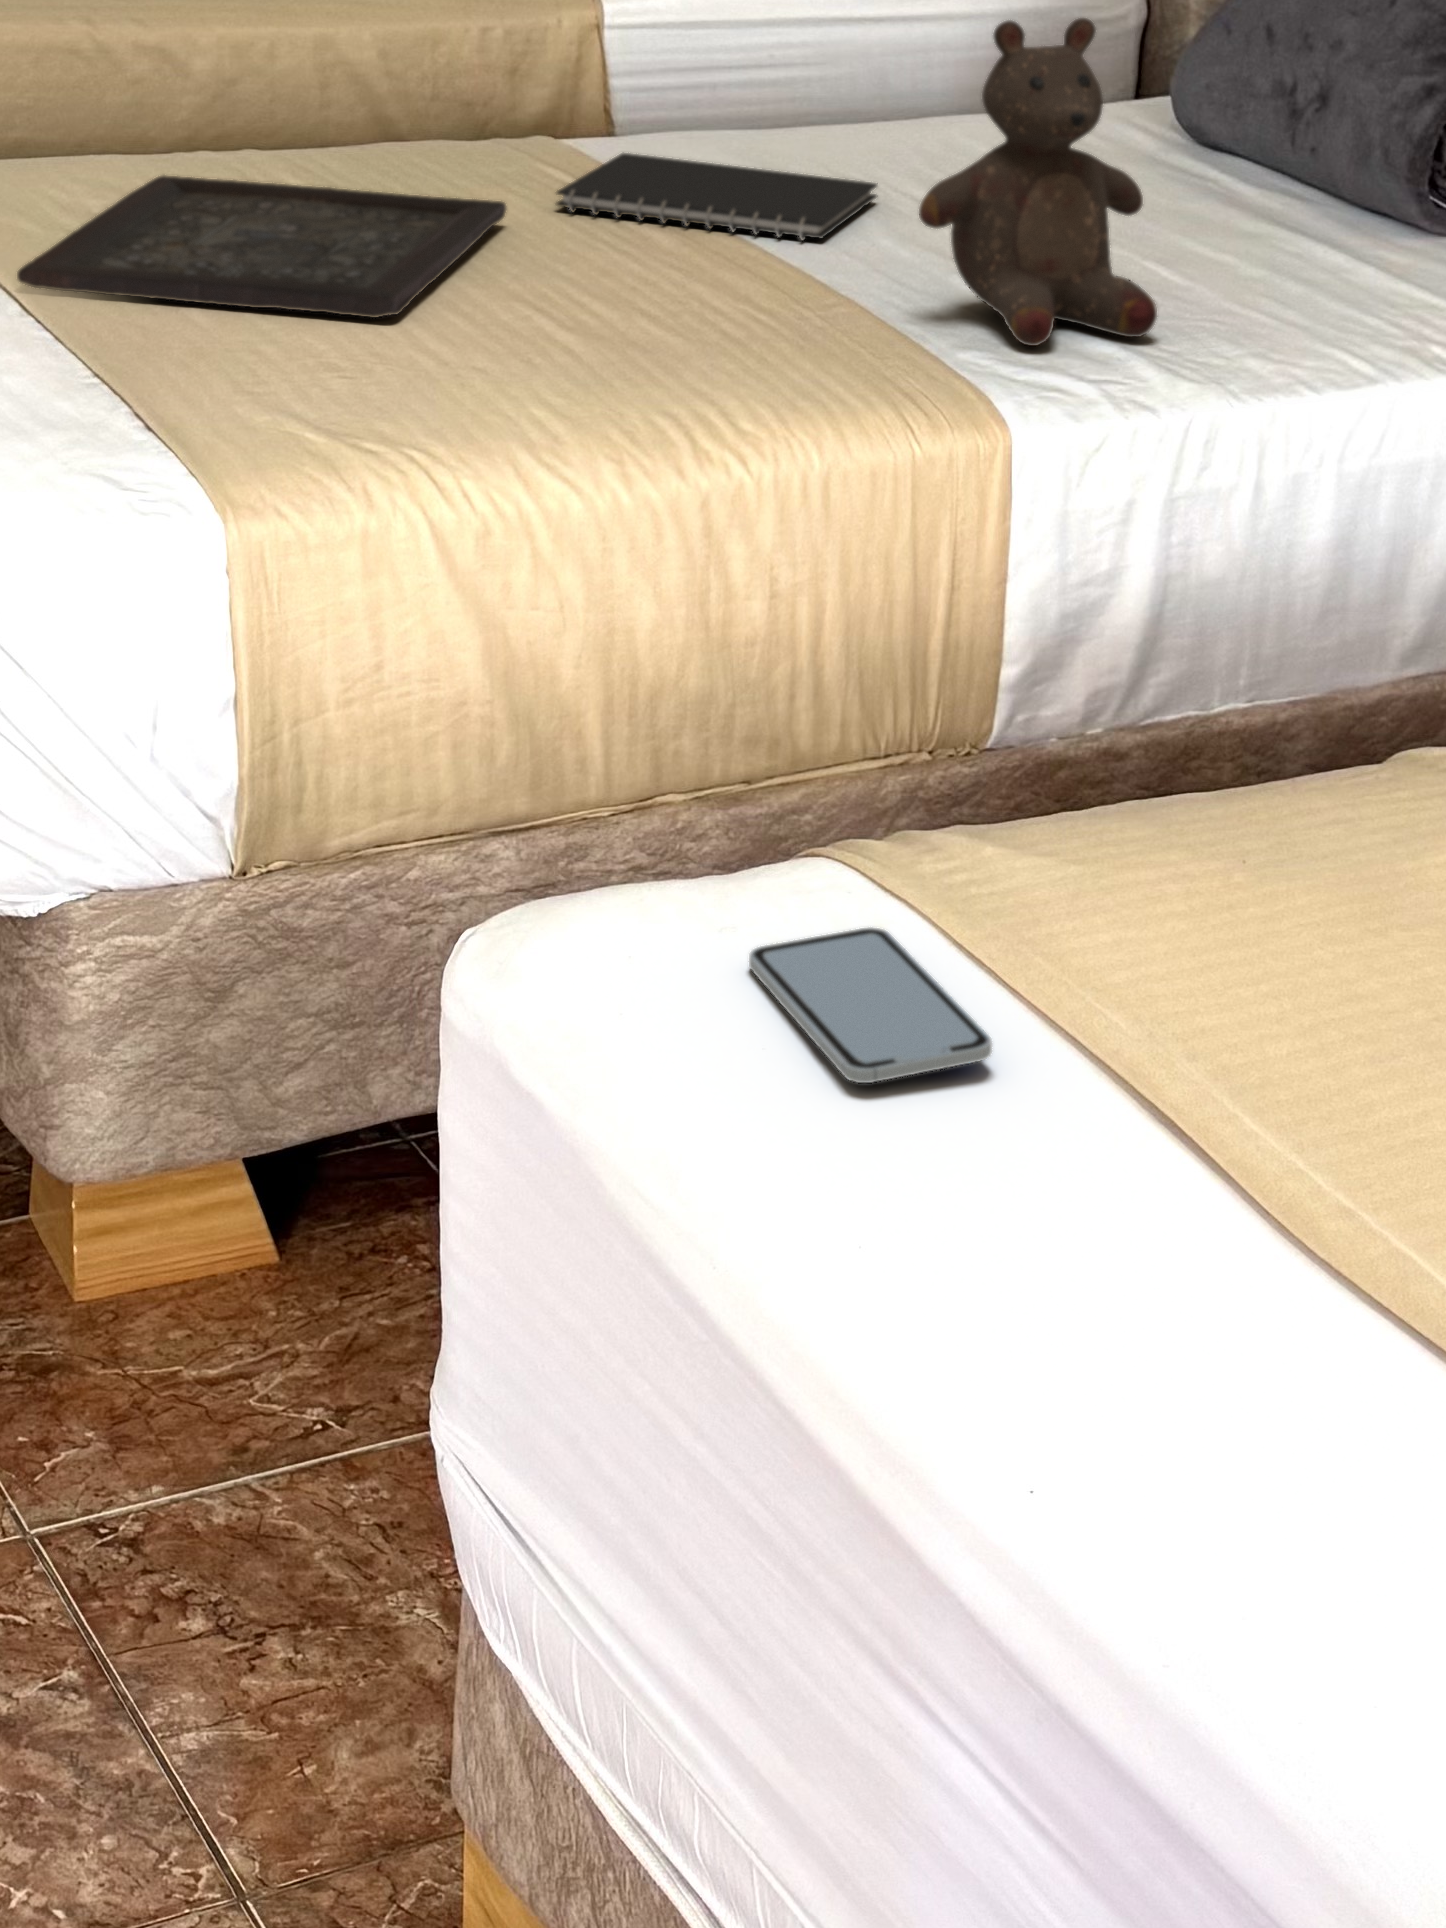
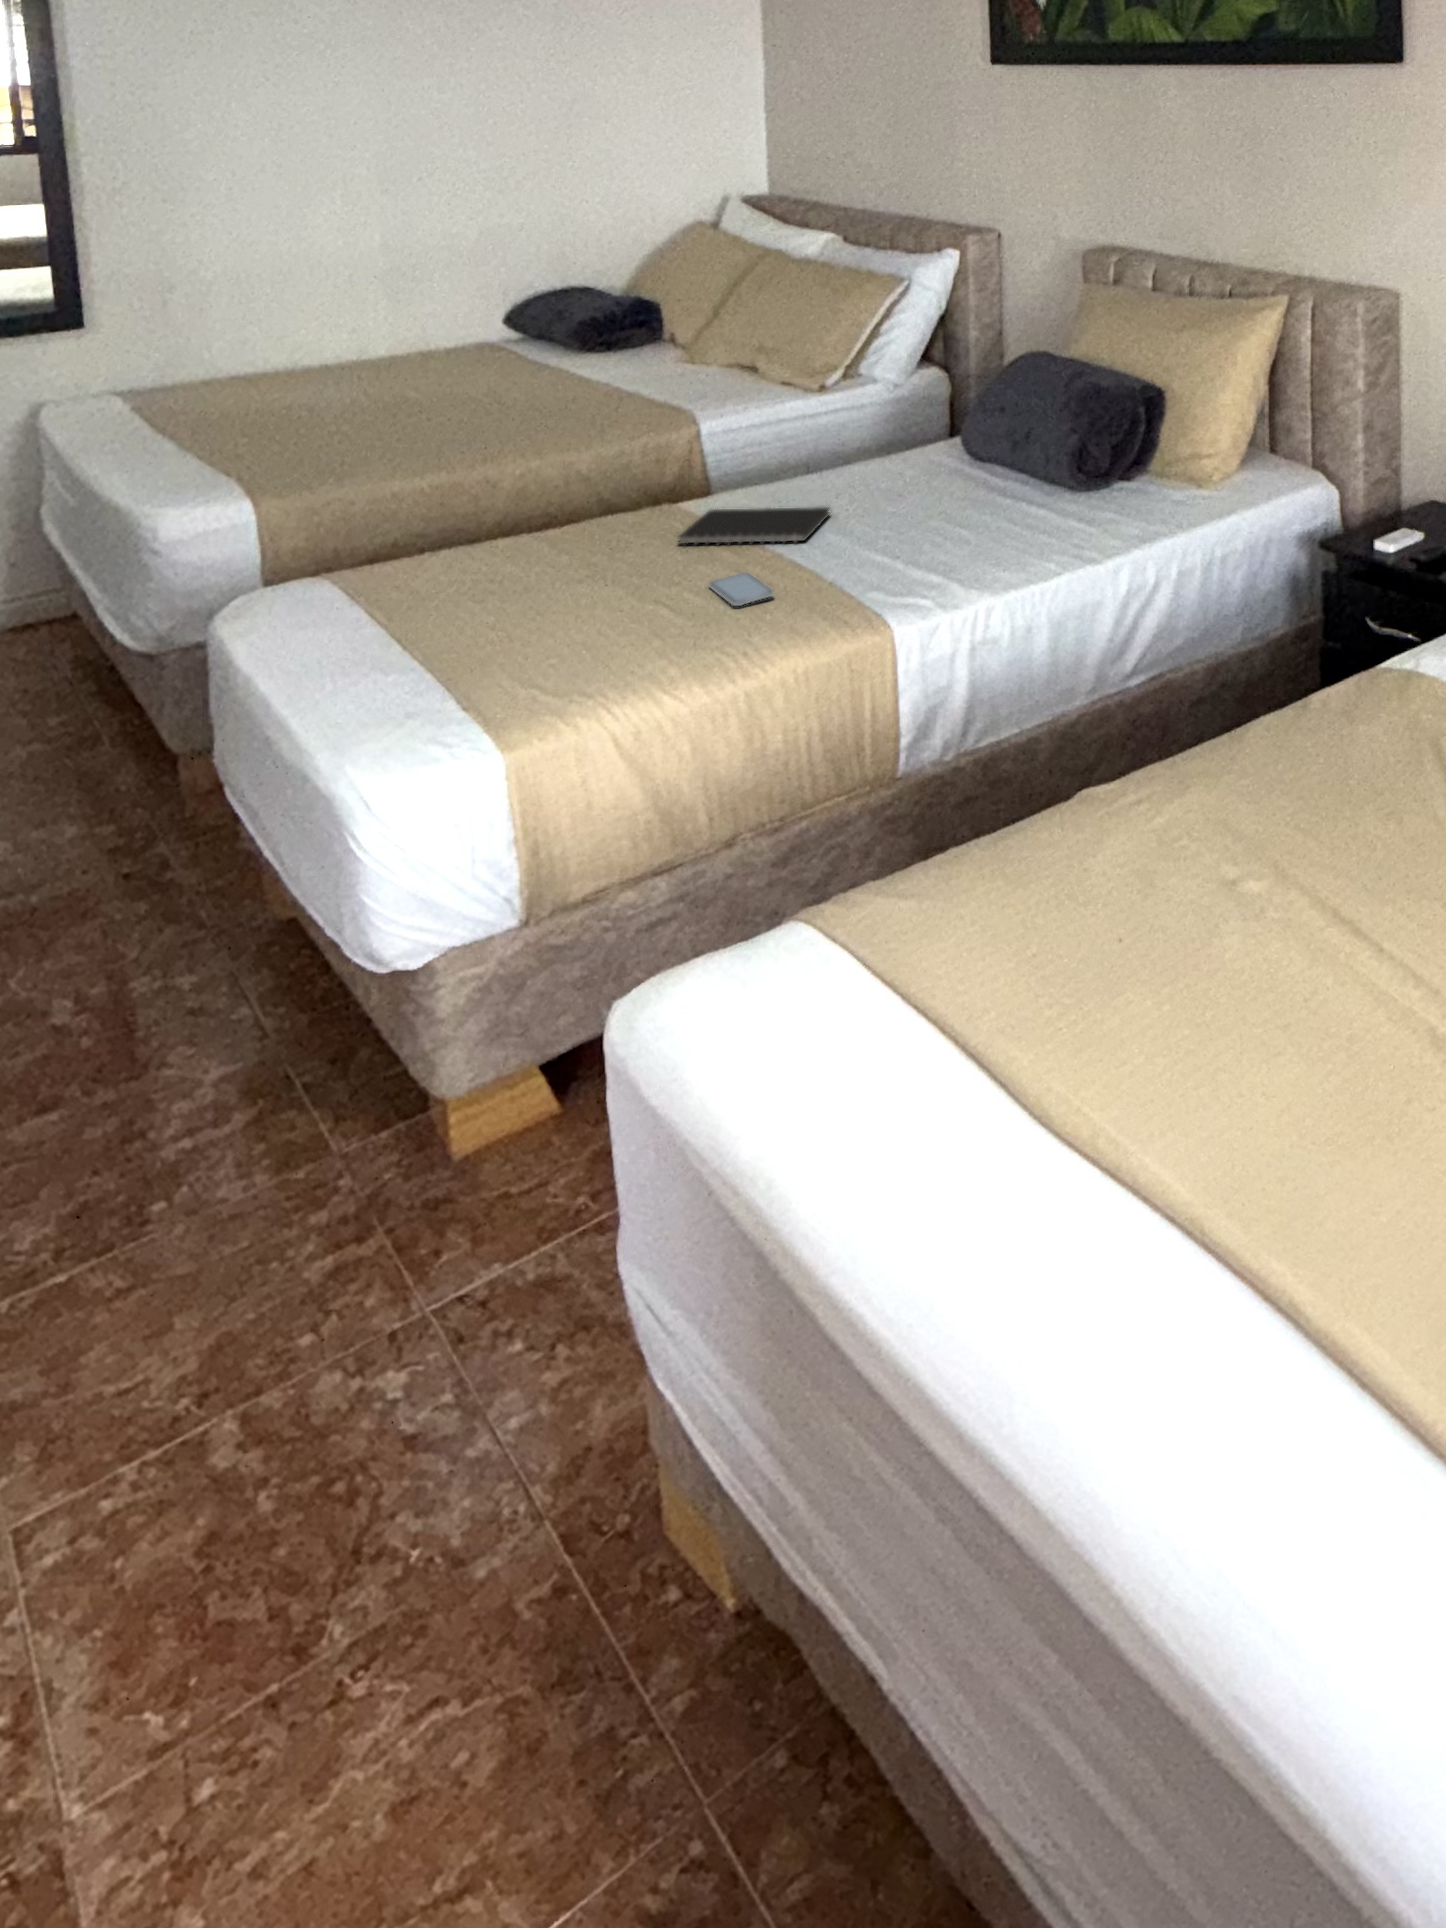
stuffed bear: present [919,18,1157,346] -> none [846,433,960,585]
tray: present [17,176,506,318] -> none [401,548,653,636]
smartphone: present [749,928,992,1083] -> present [709,573,774,606]

